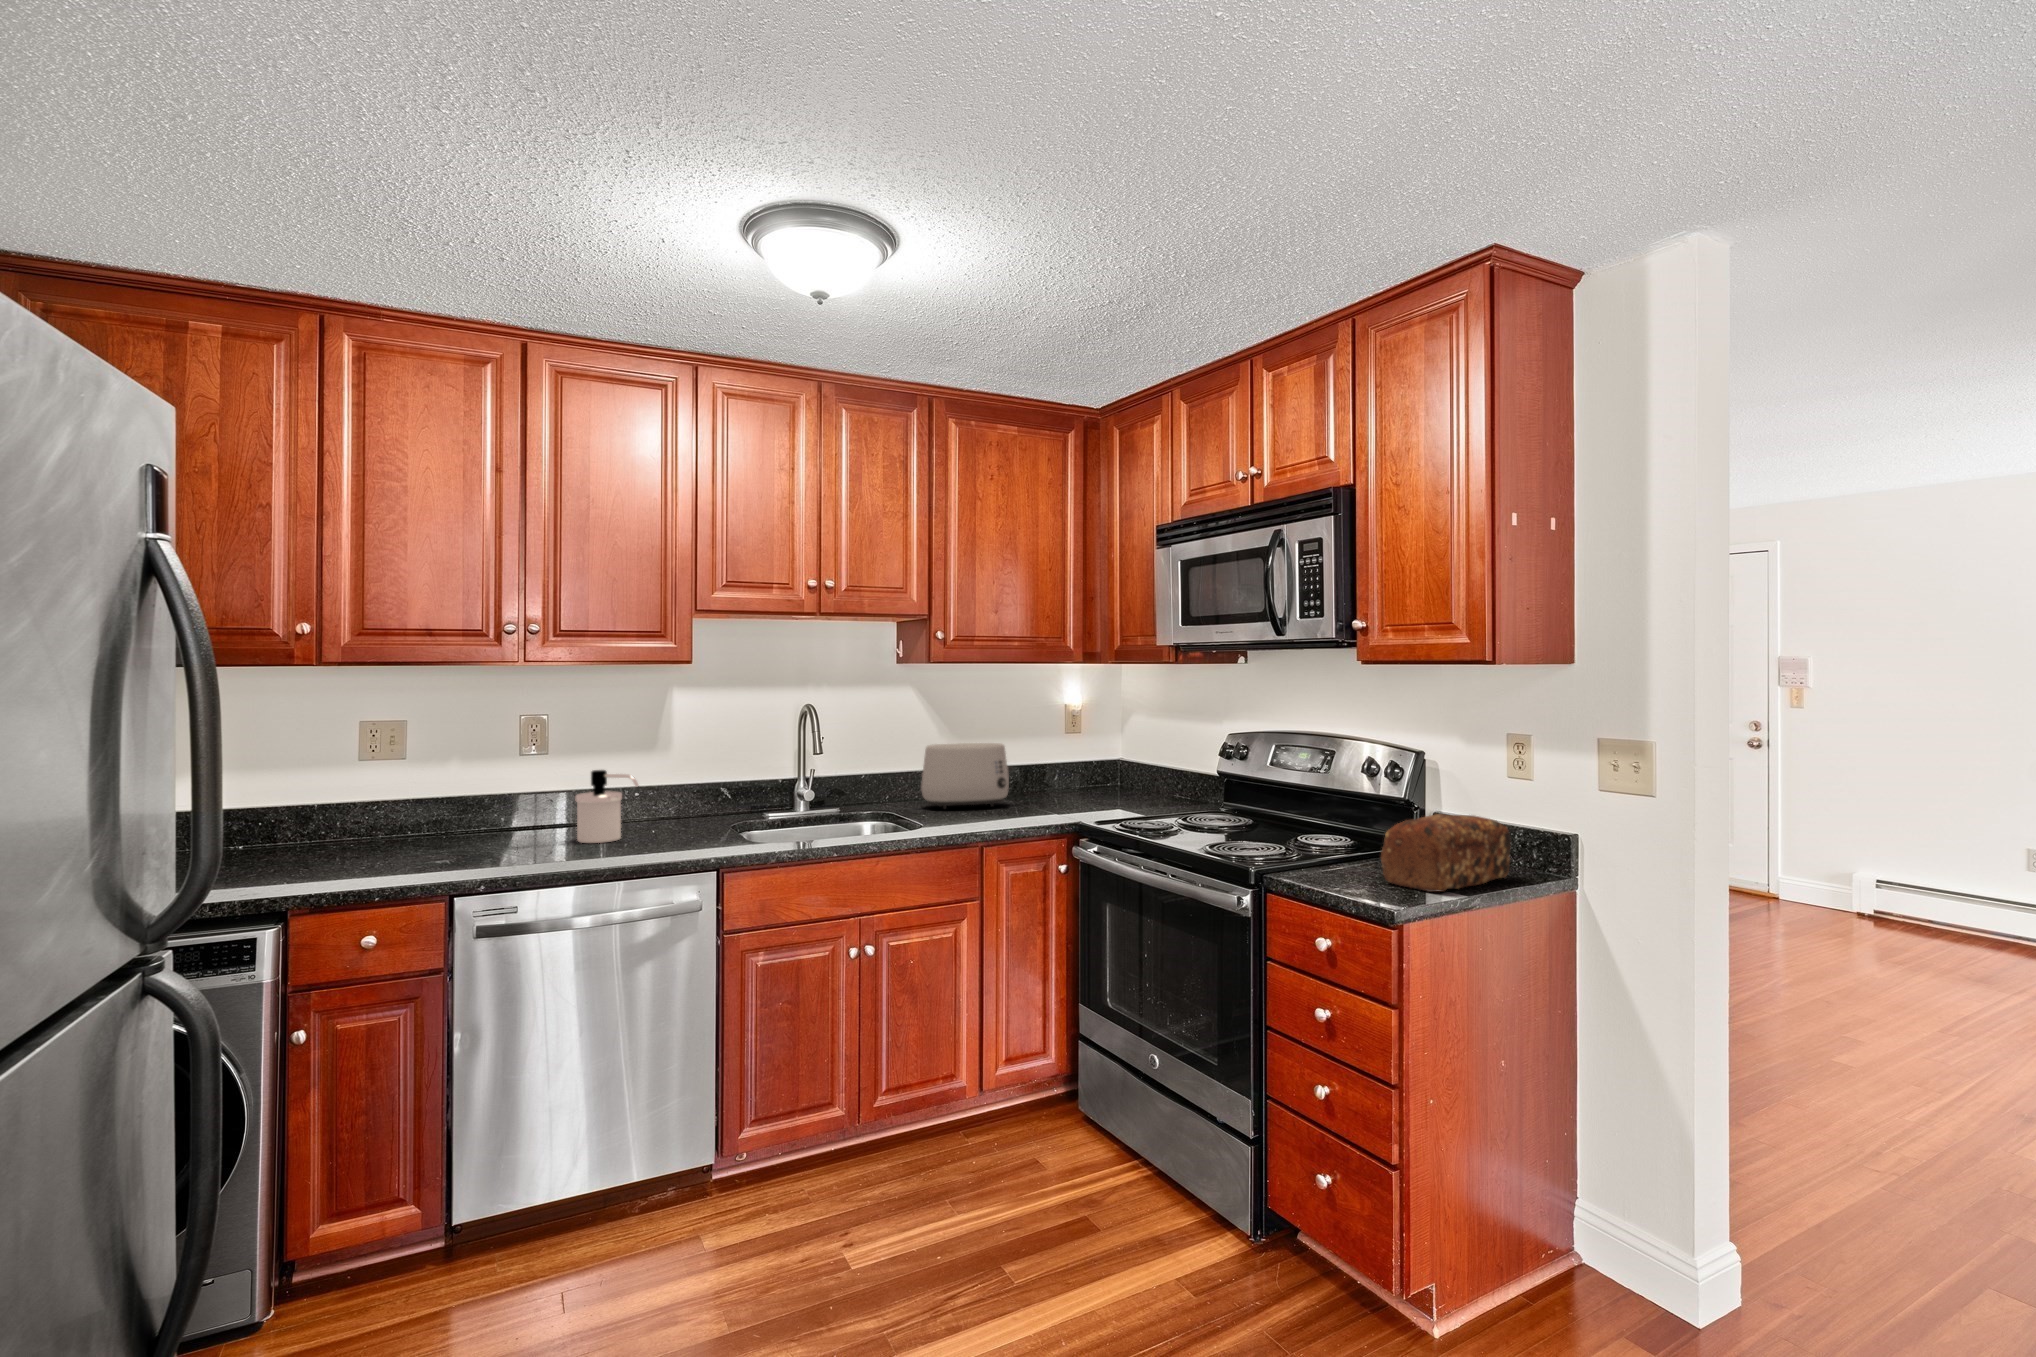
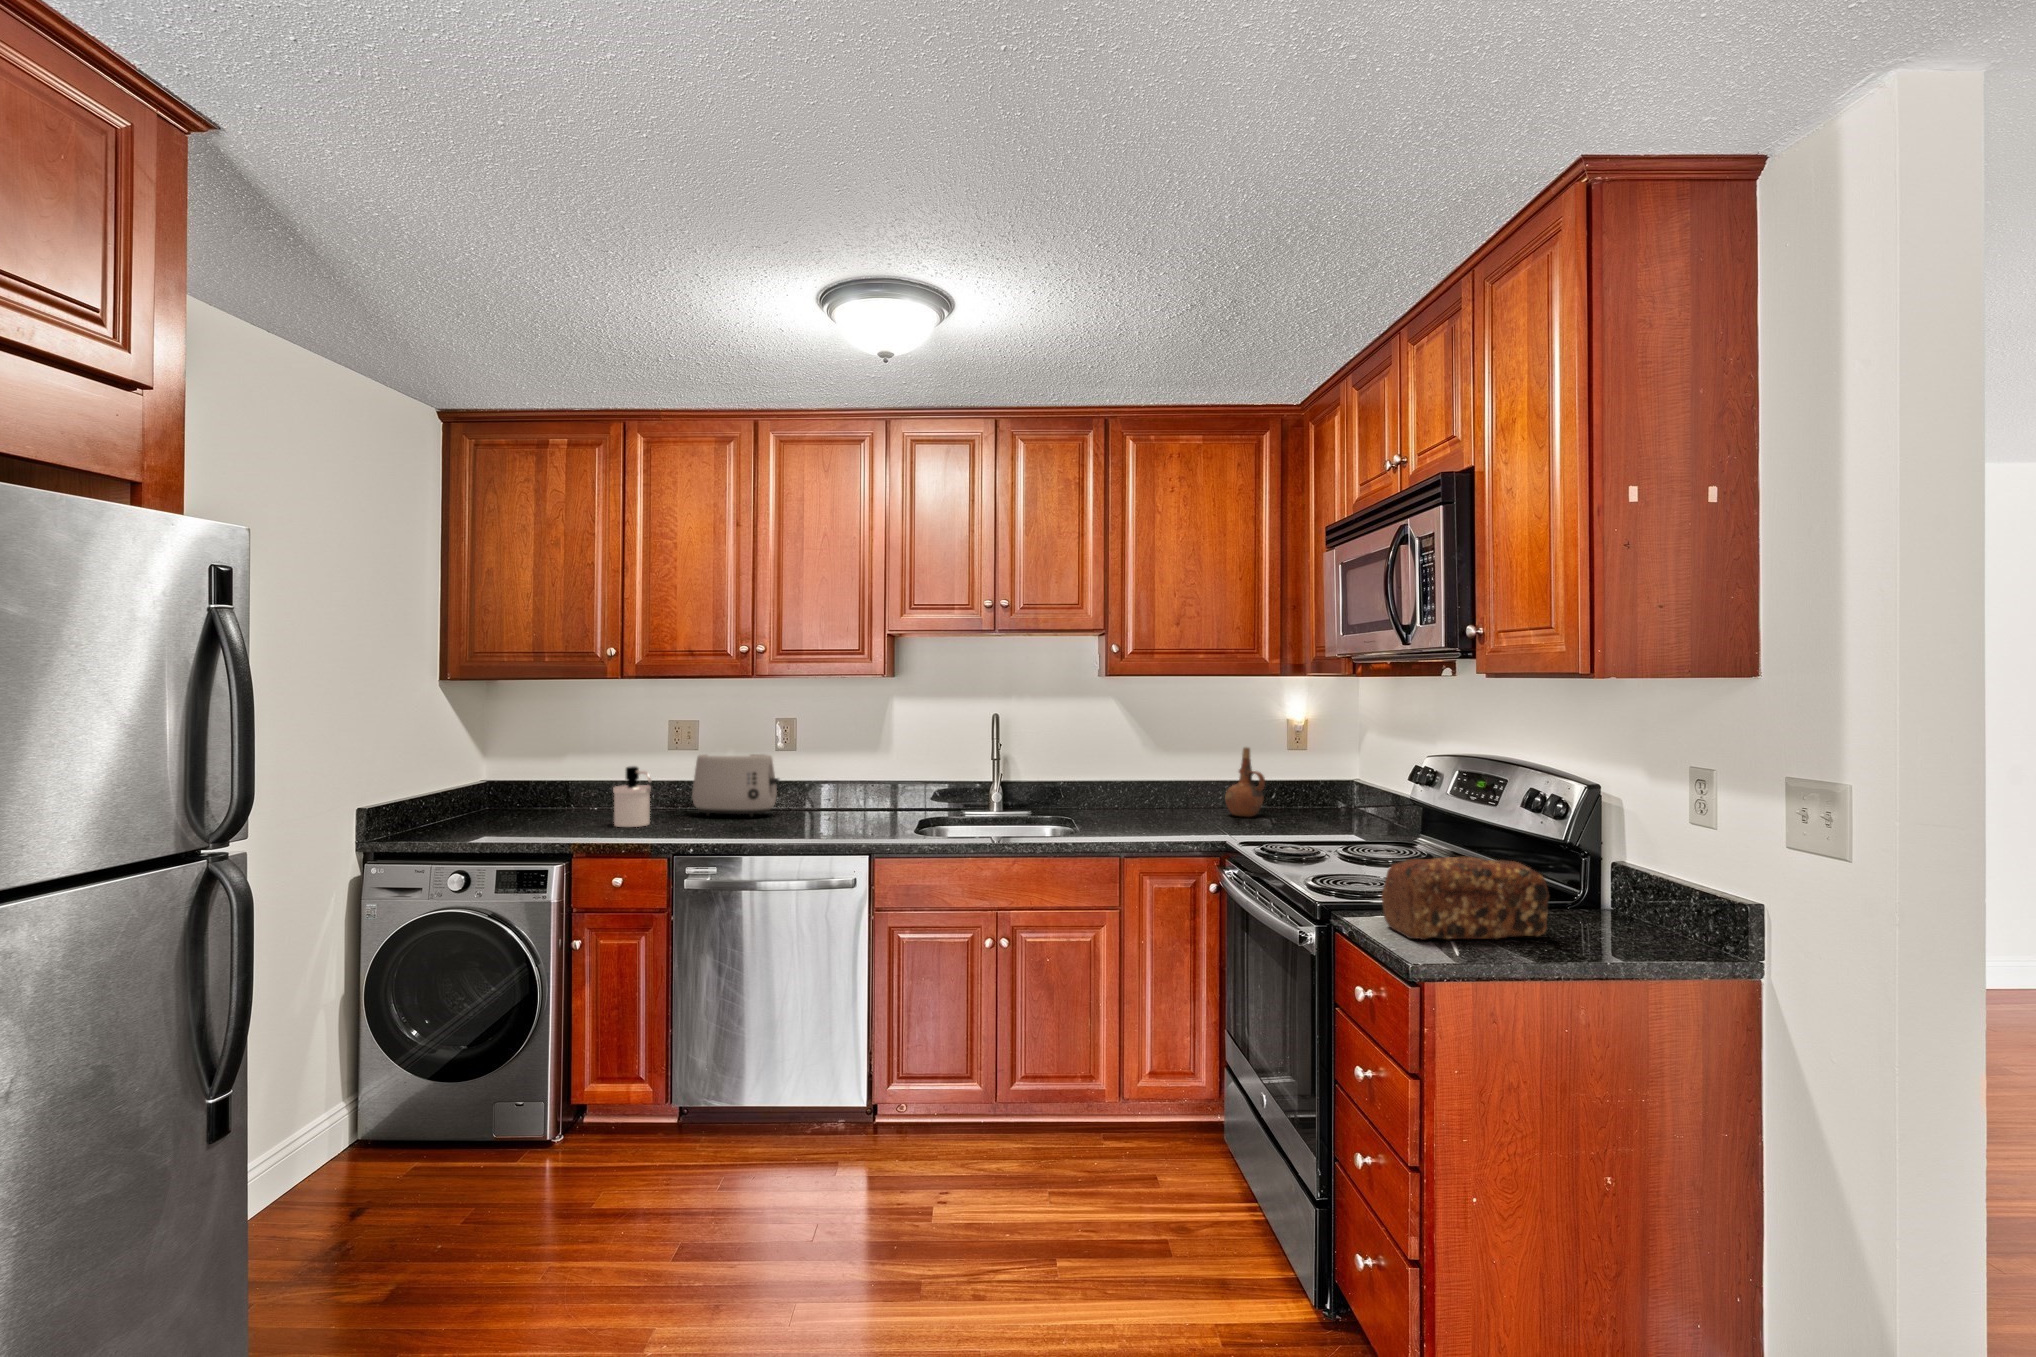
ceramic pitcher: none [1010,732,1049,798] -> present [1225,747,1265,817]
toaster: present [921,743,1013,809] -> present [692,754,779,817]
soap dispenser: present [575,770,639,843] -> present [613,766,651,827]

